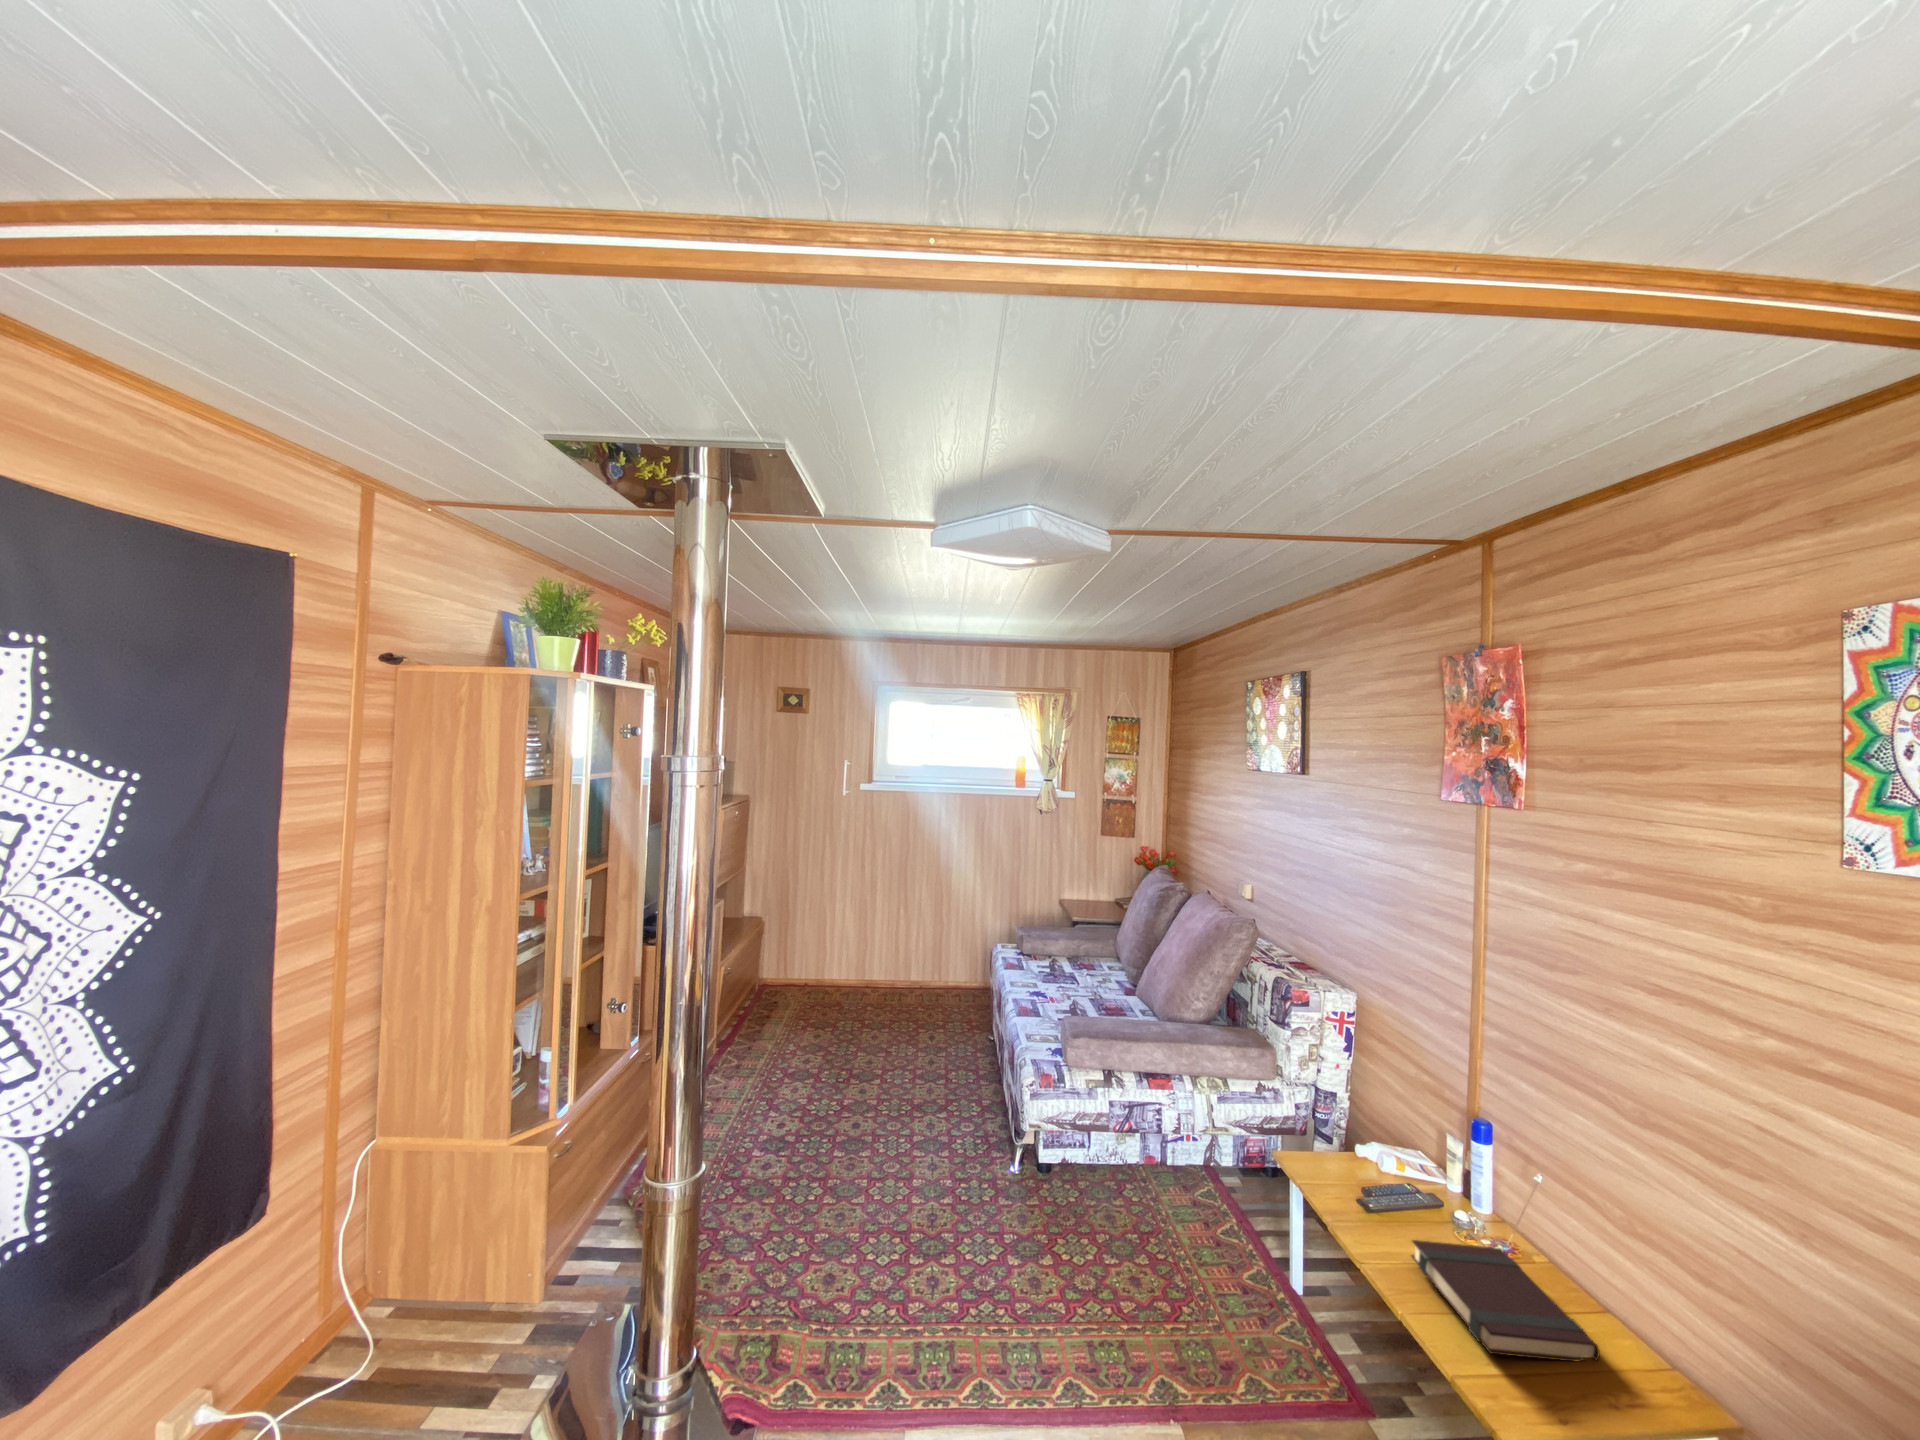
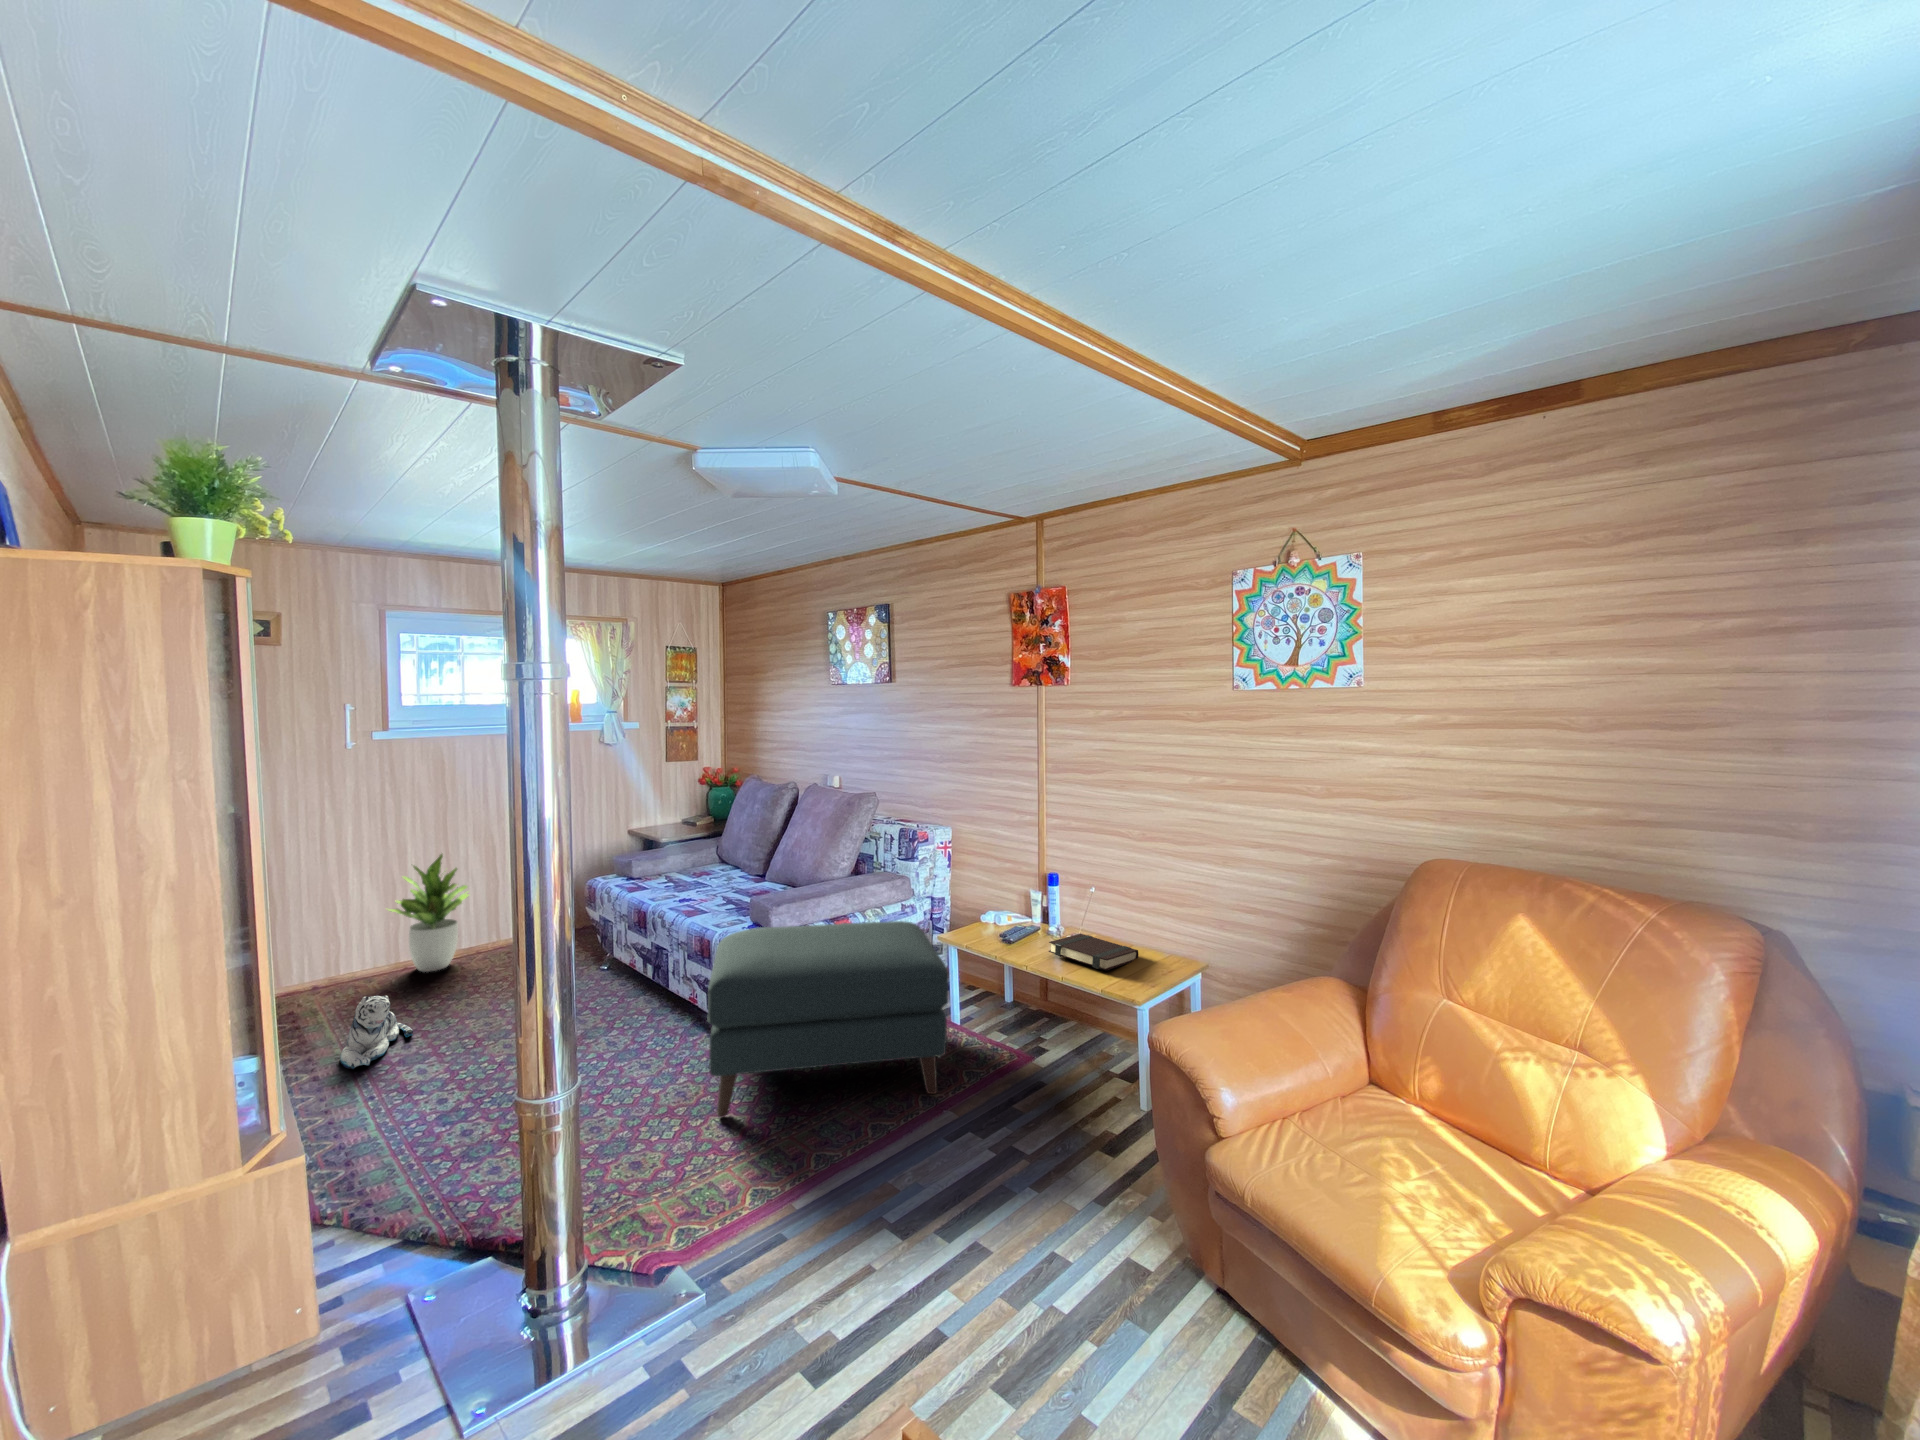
potted plant: none [868,901,928,998] -> present [389,854,469,972]
plush toy: none [780,1016,837,1073] -> present [340,996,413,1069]
ottoman: none [925,1058,1238,1389] -> present [707,921,948,1117]

